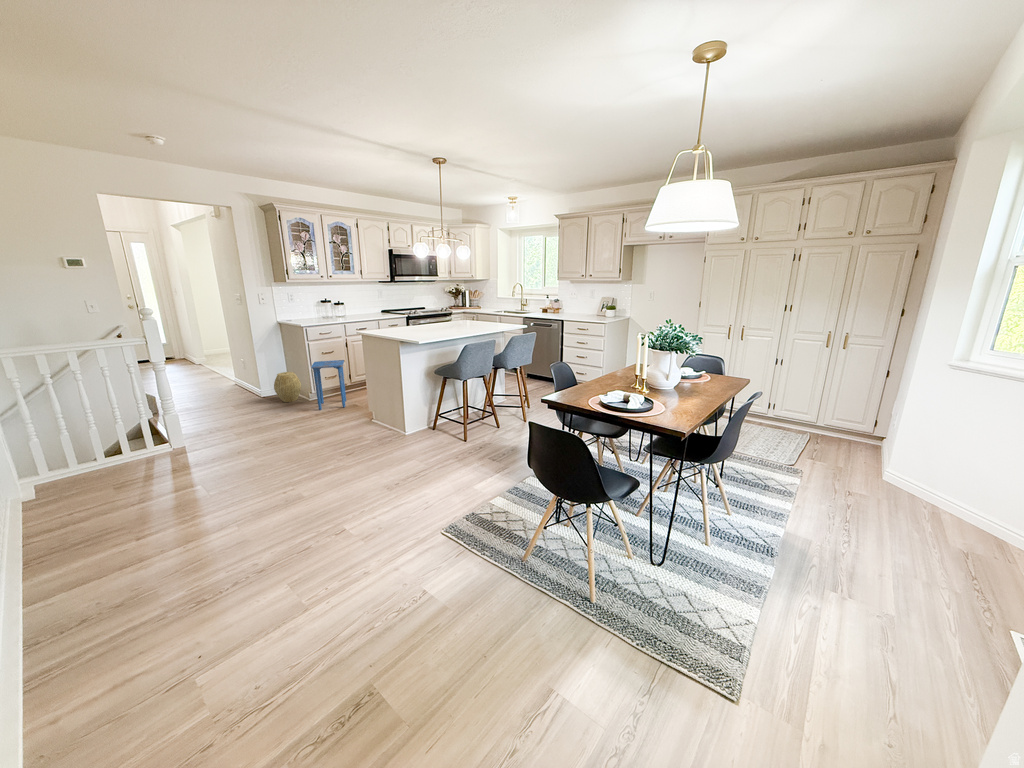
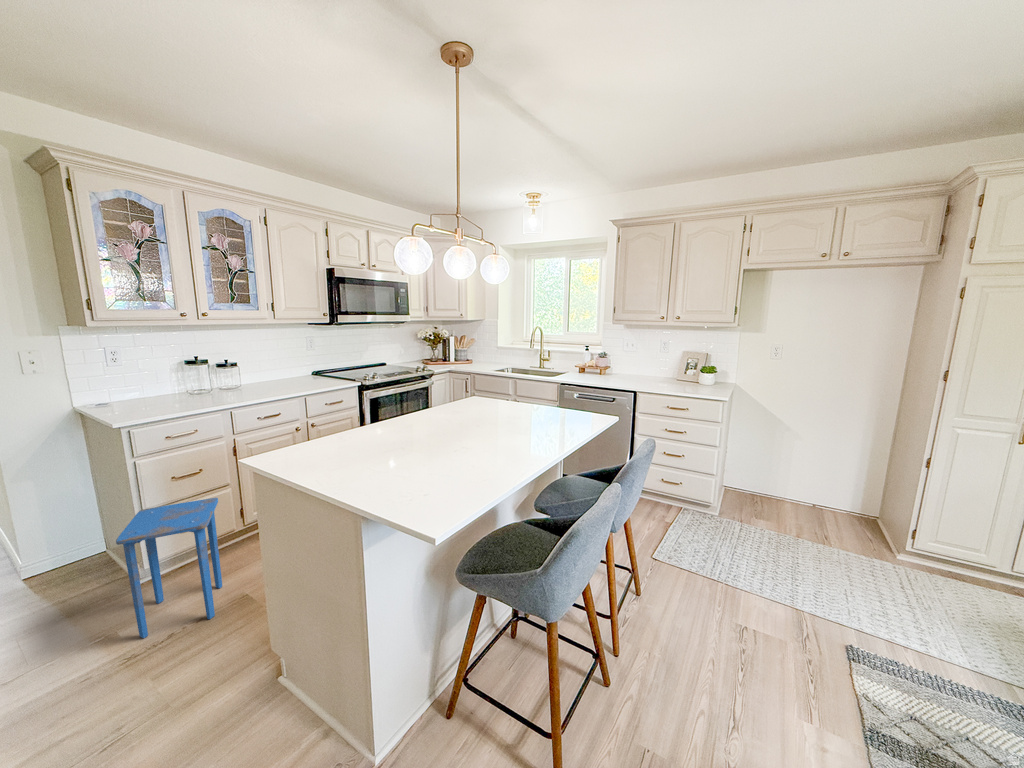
woven basket: present [274,372,301,402] -> none [32,527,114,605]

